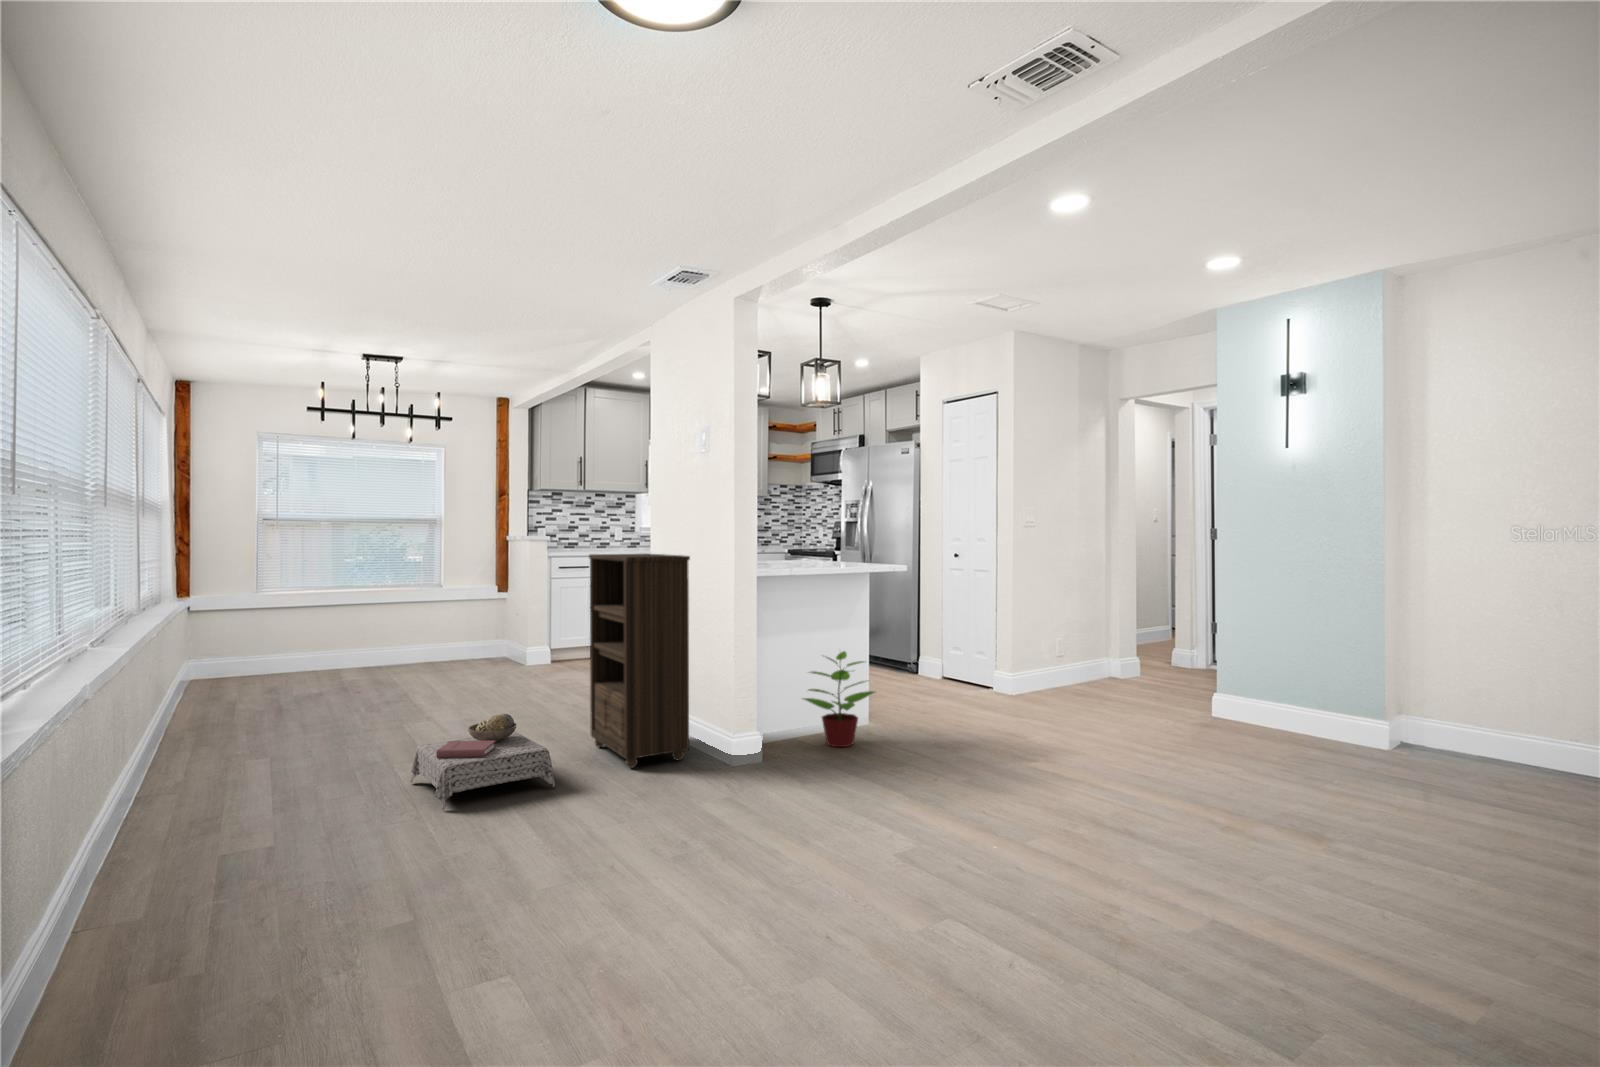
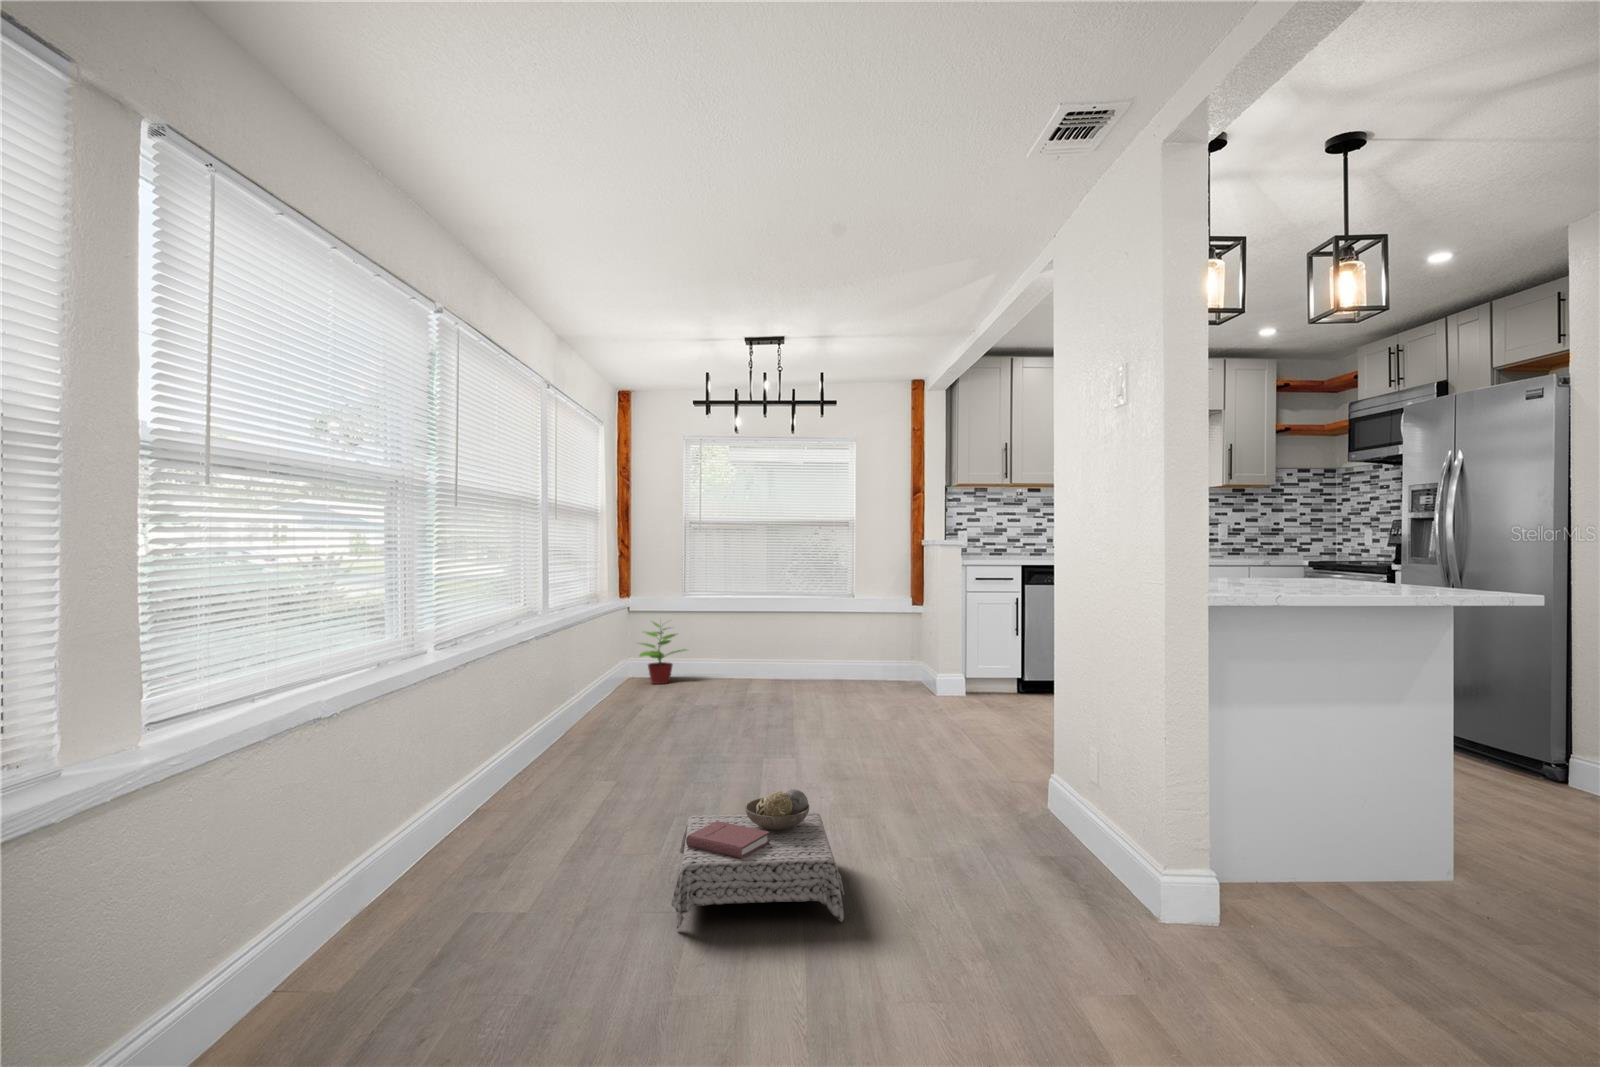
bookshelf: present [589,553,690,768] -> none [936,564,1074,909]
potted plant: present [804,651,874,747] -> present [640,622,687,684]

